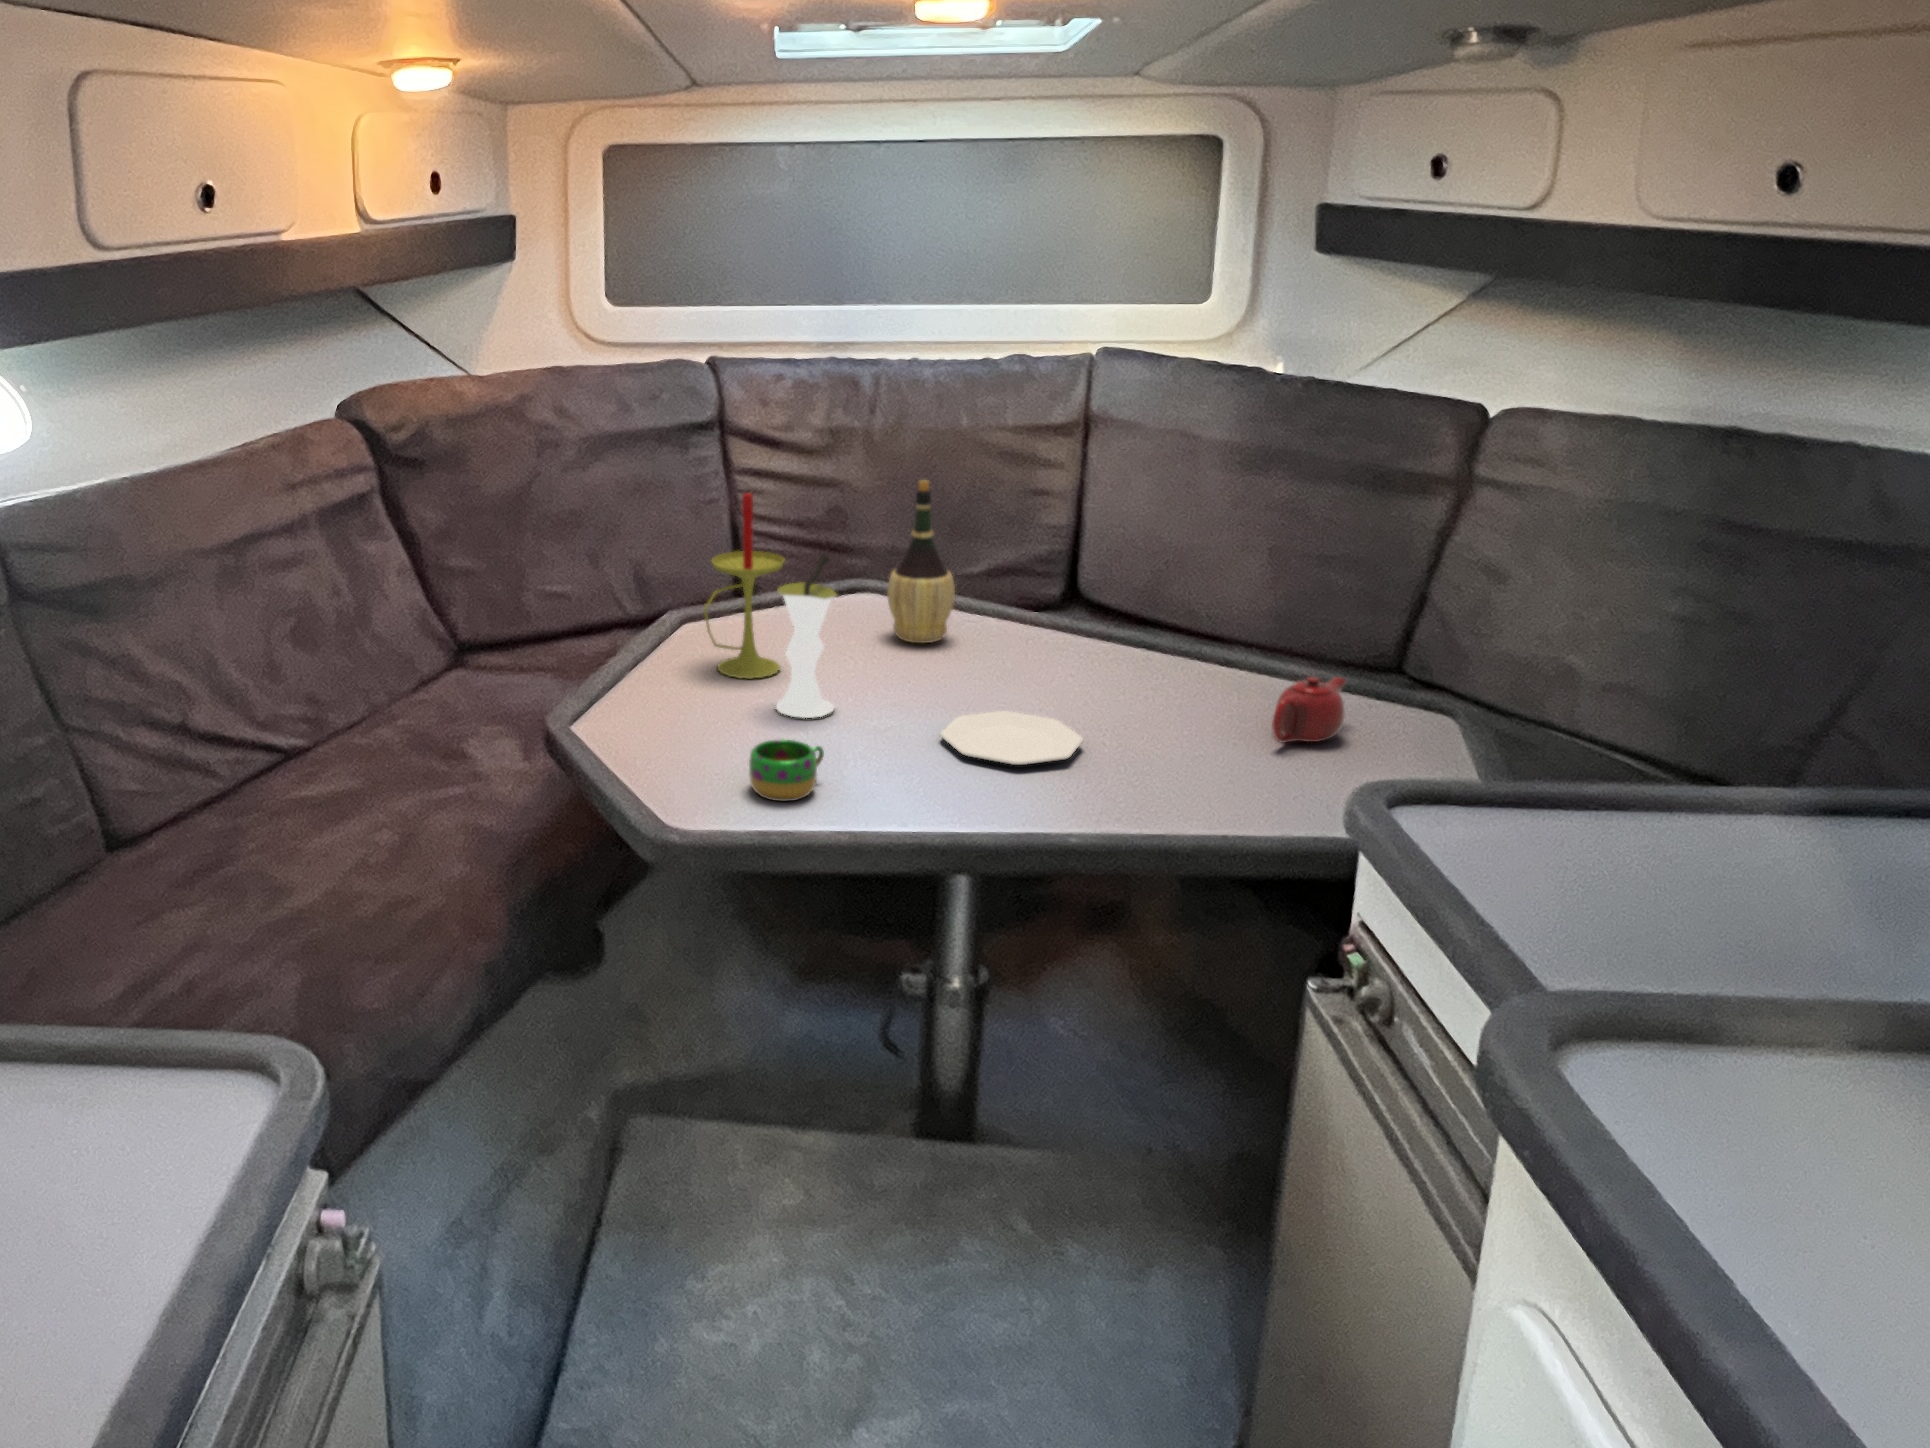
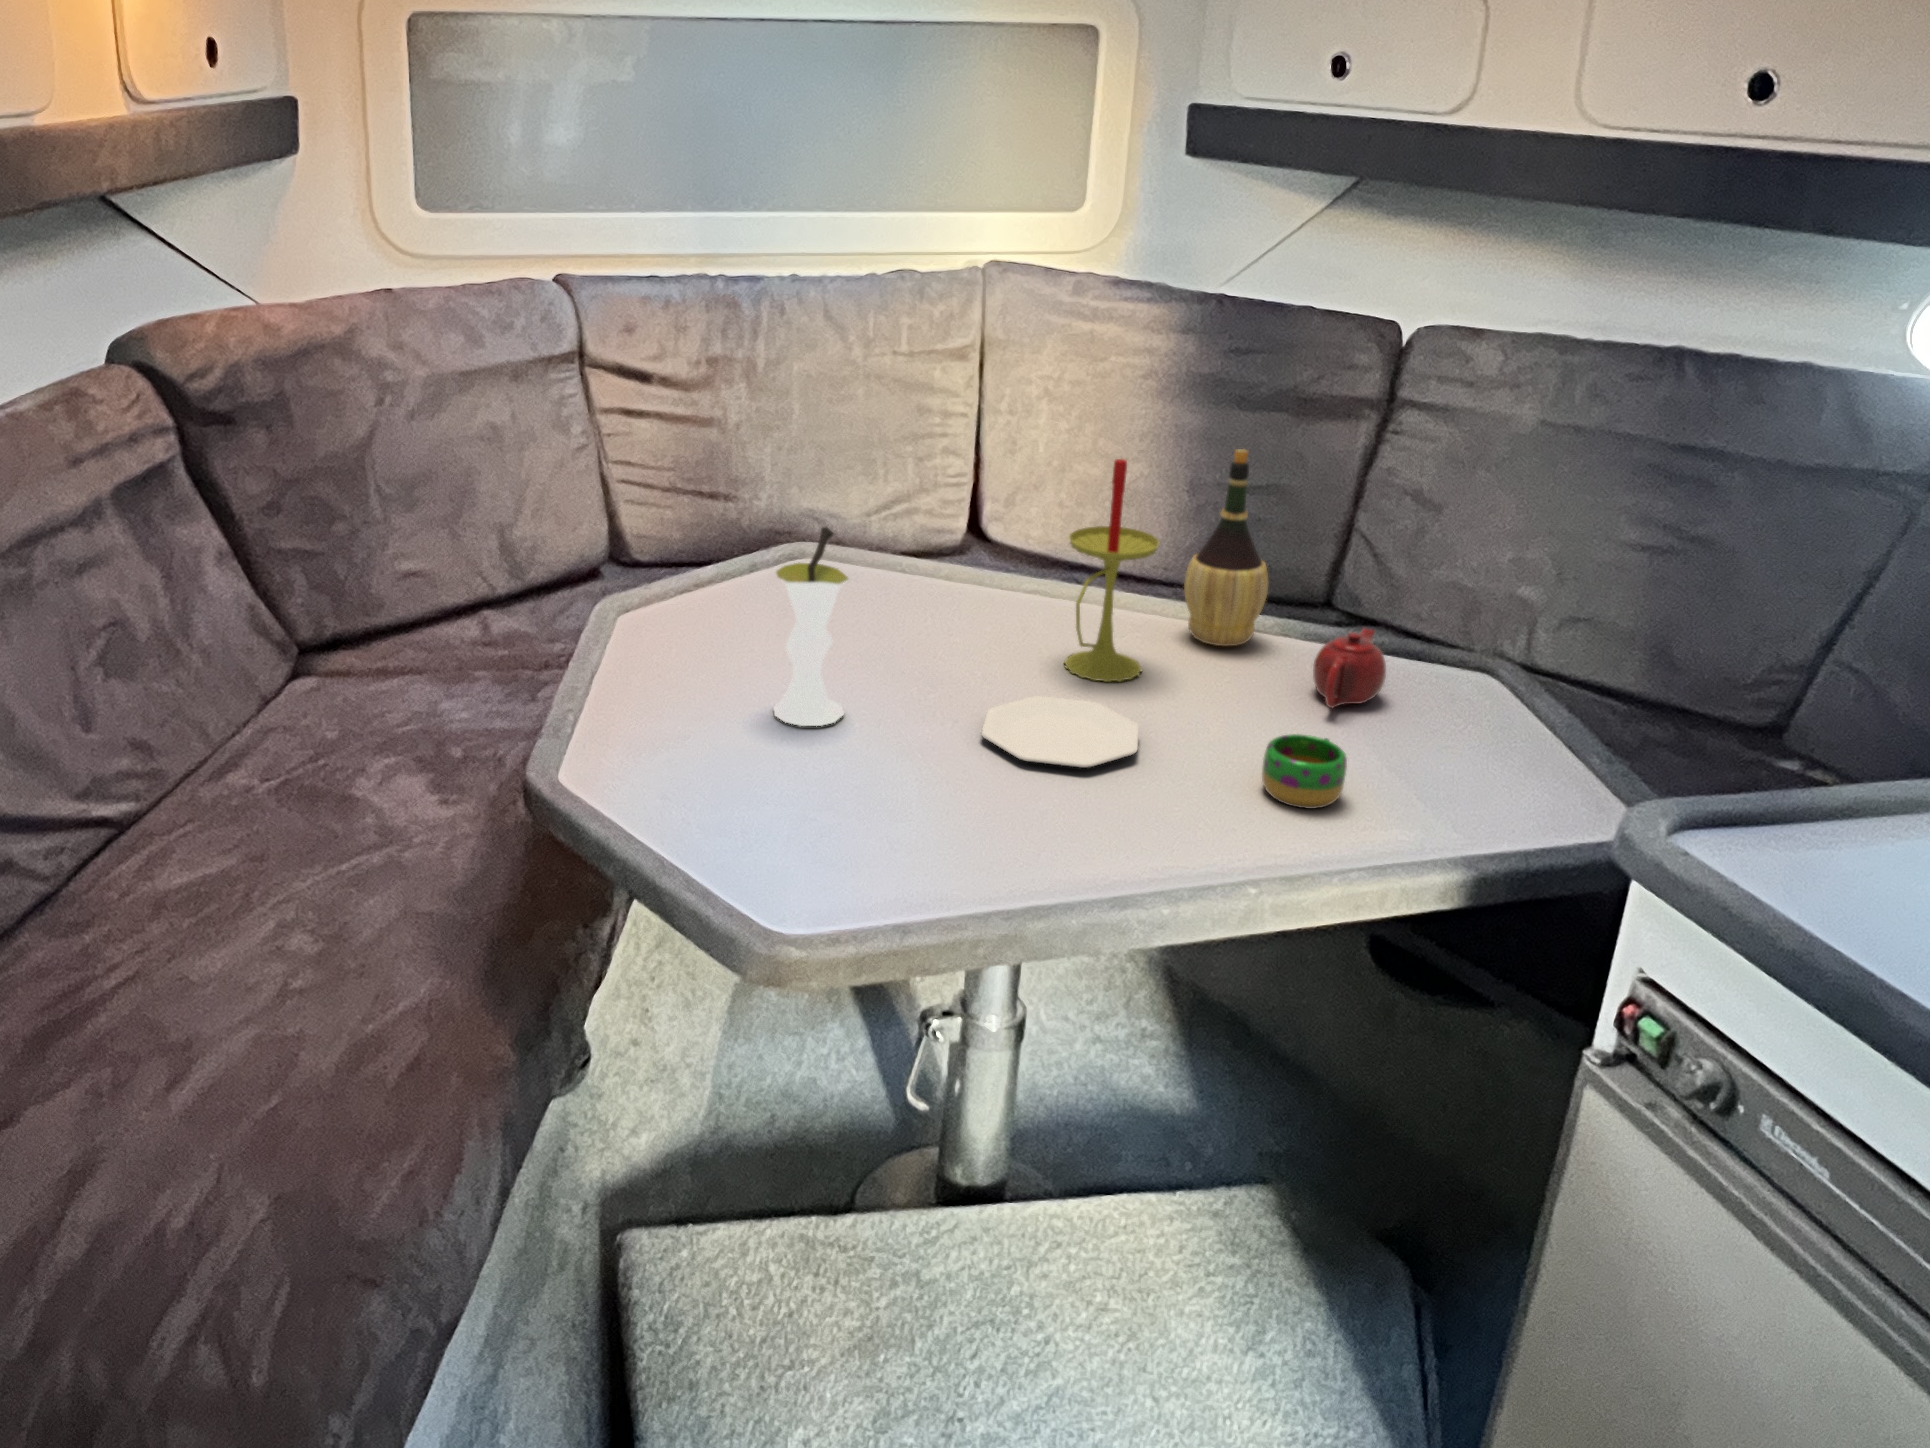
wine bottle: present [887,480,955,643] -> present [1184,449,1268,646]
candle: present [704,493,784,679] -> present [1064,459,1159,682]
mug: present [749,739,824,801] -> present [1262,734,1347,809]

